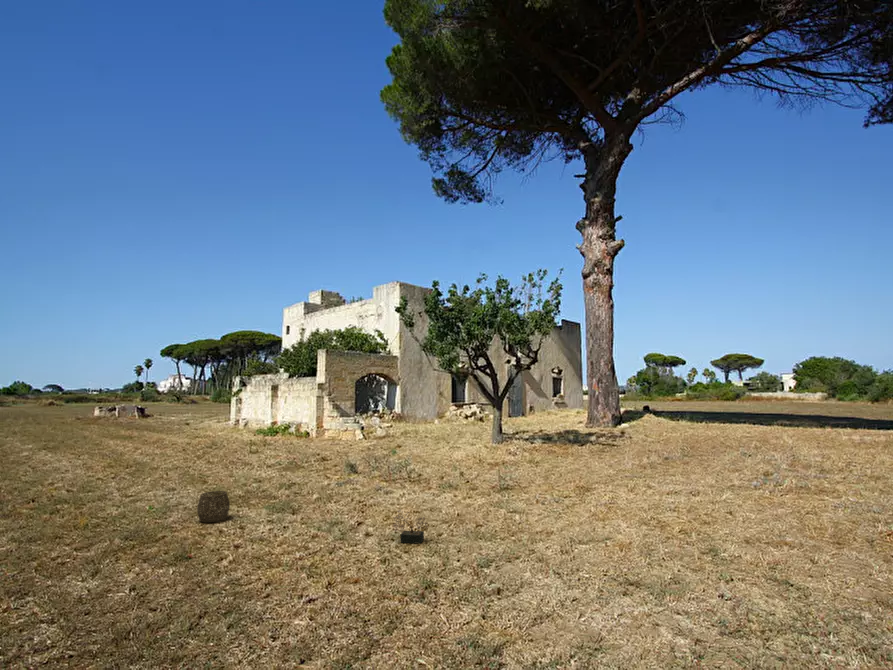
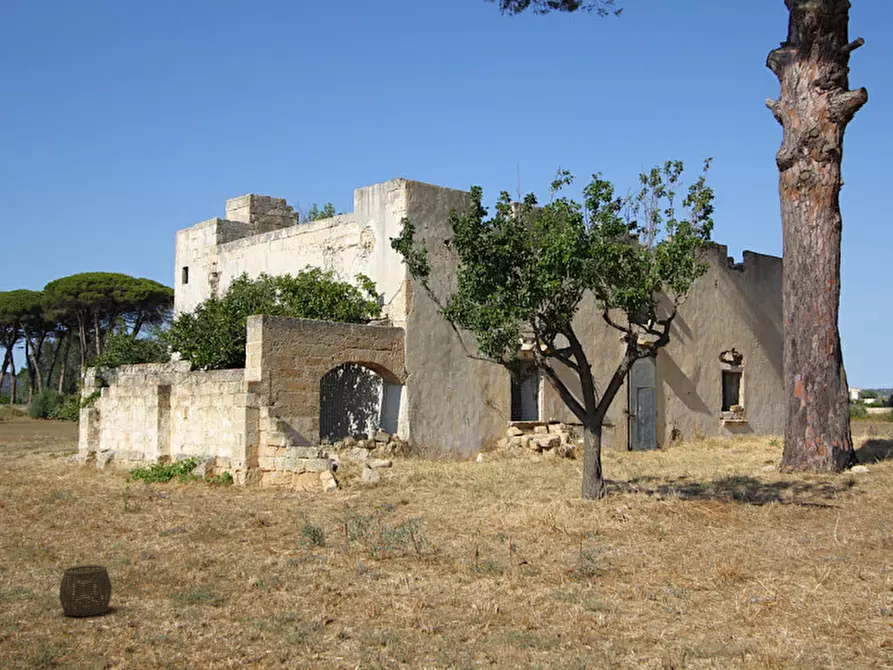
decorative plant: present [394,510,428,544] -> none [384,594,441,648]

